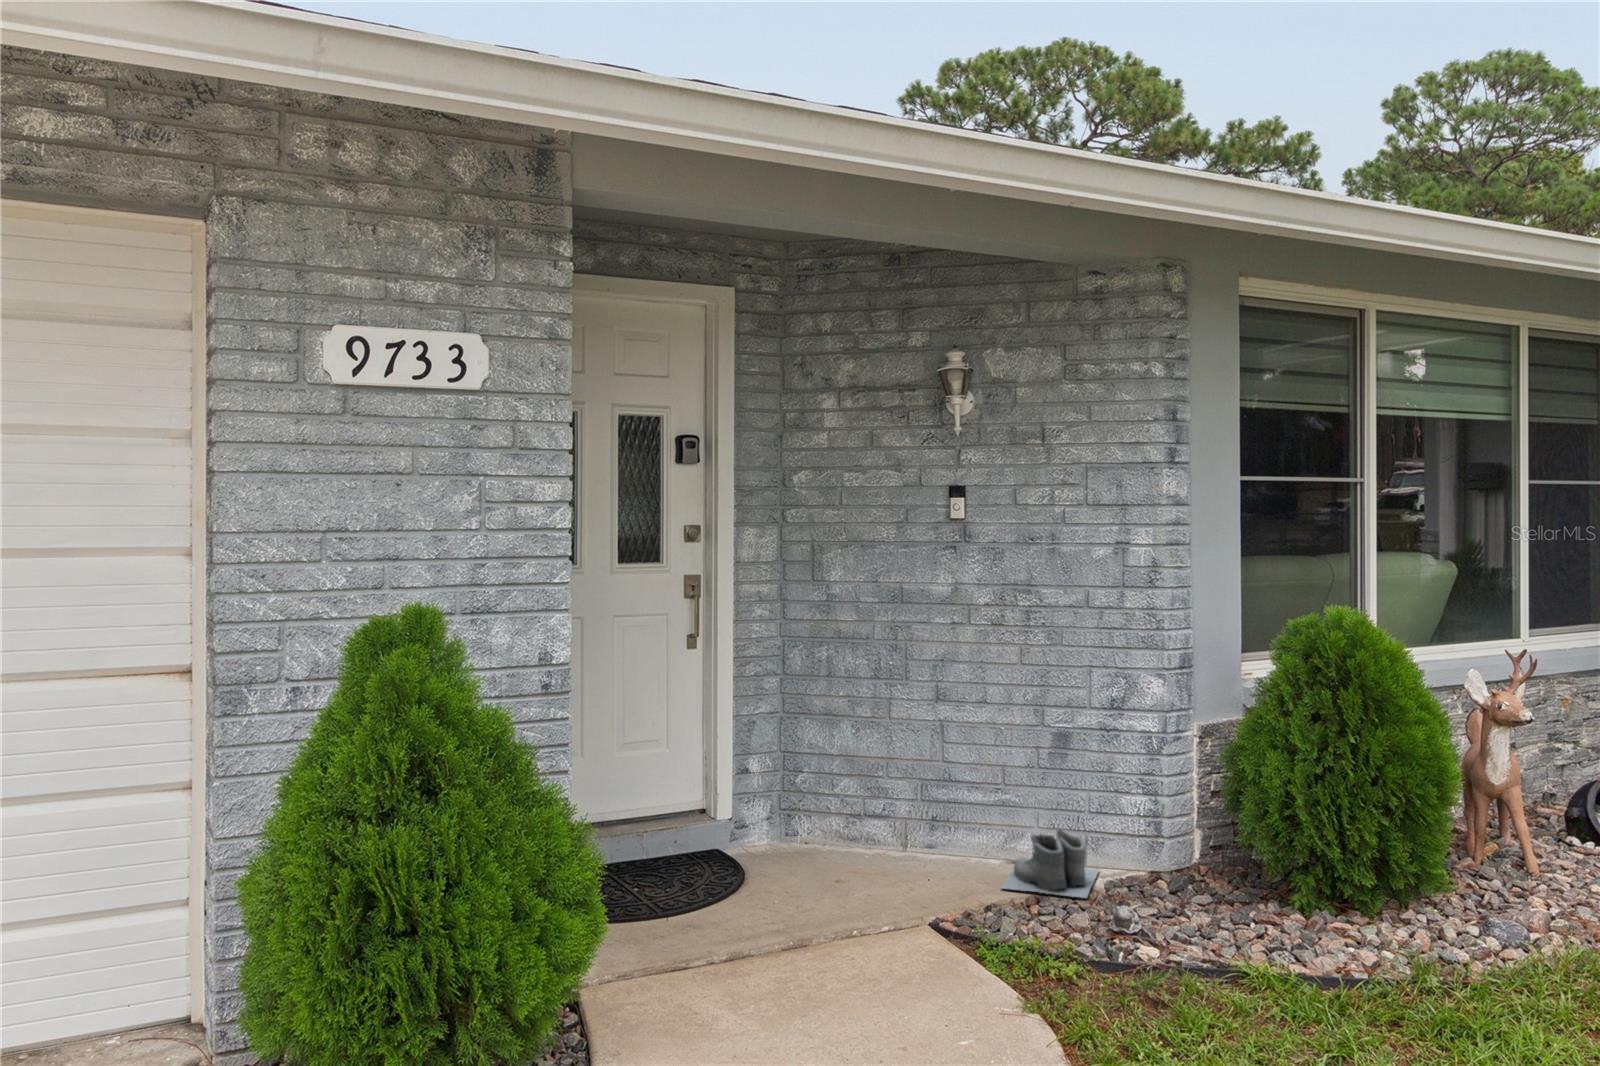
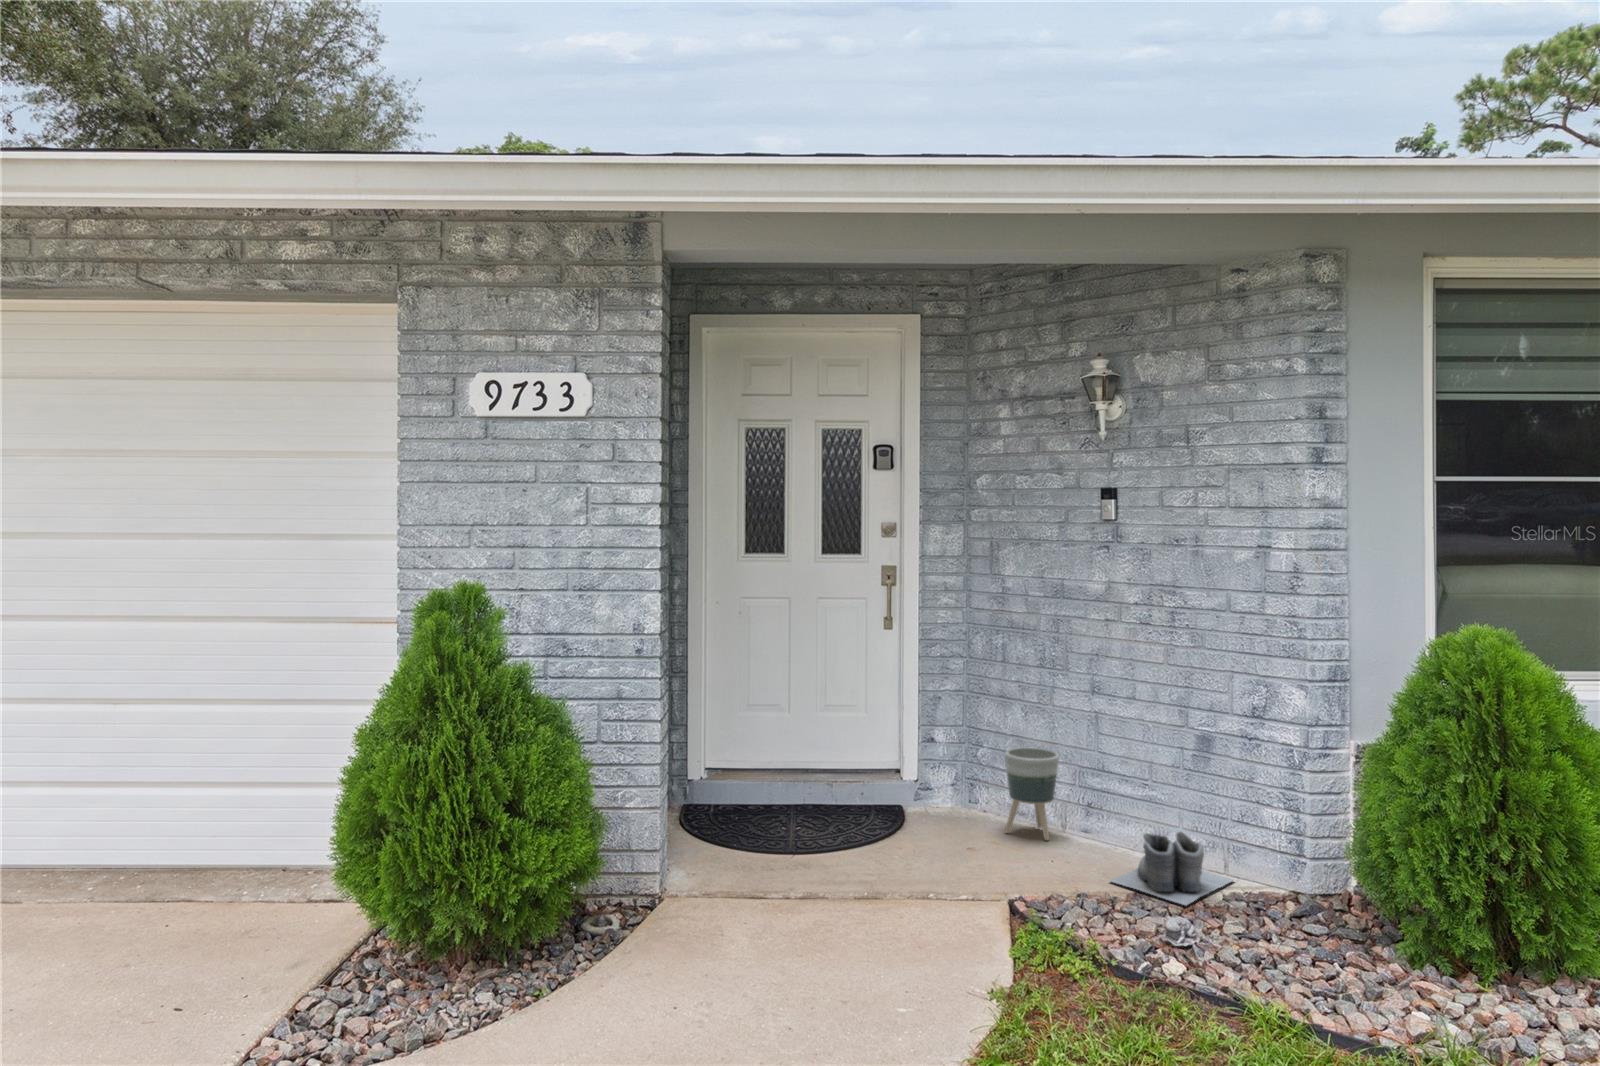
planter: none [852,764,909,860] -> present [1005,747,1059,840]

